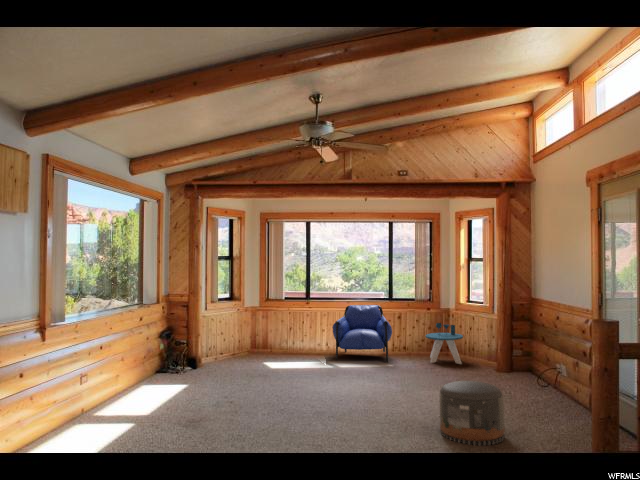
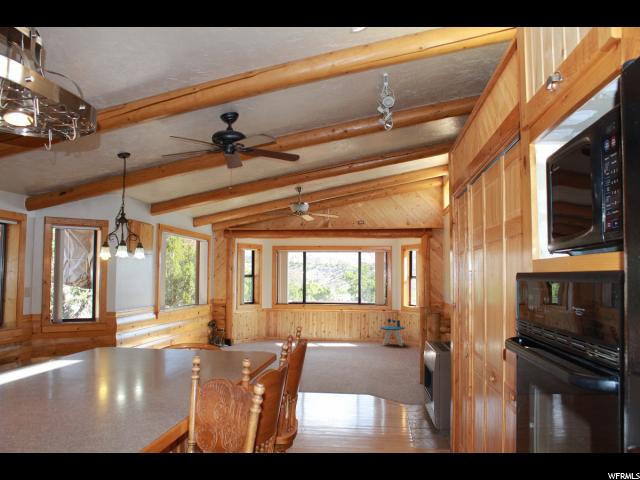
armchair: present [332,305,392,362] -> none [319,307,358,344]
pouf: present [439,381,505,446] -> none [366,346,401,379]

